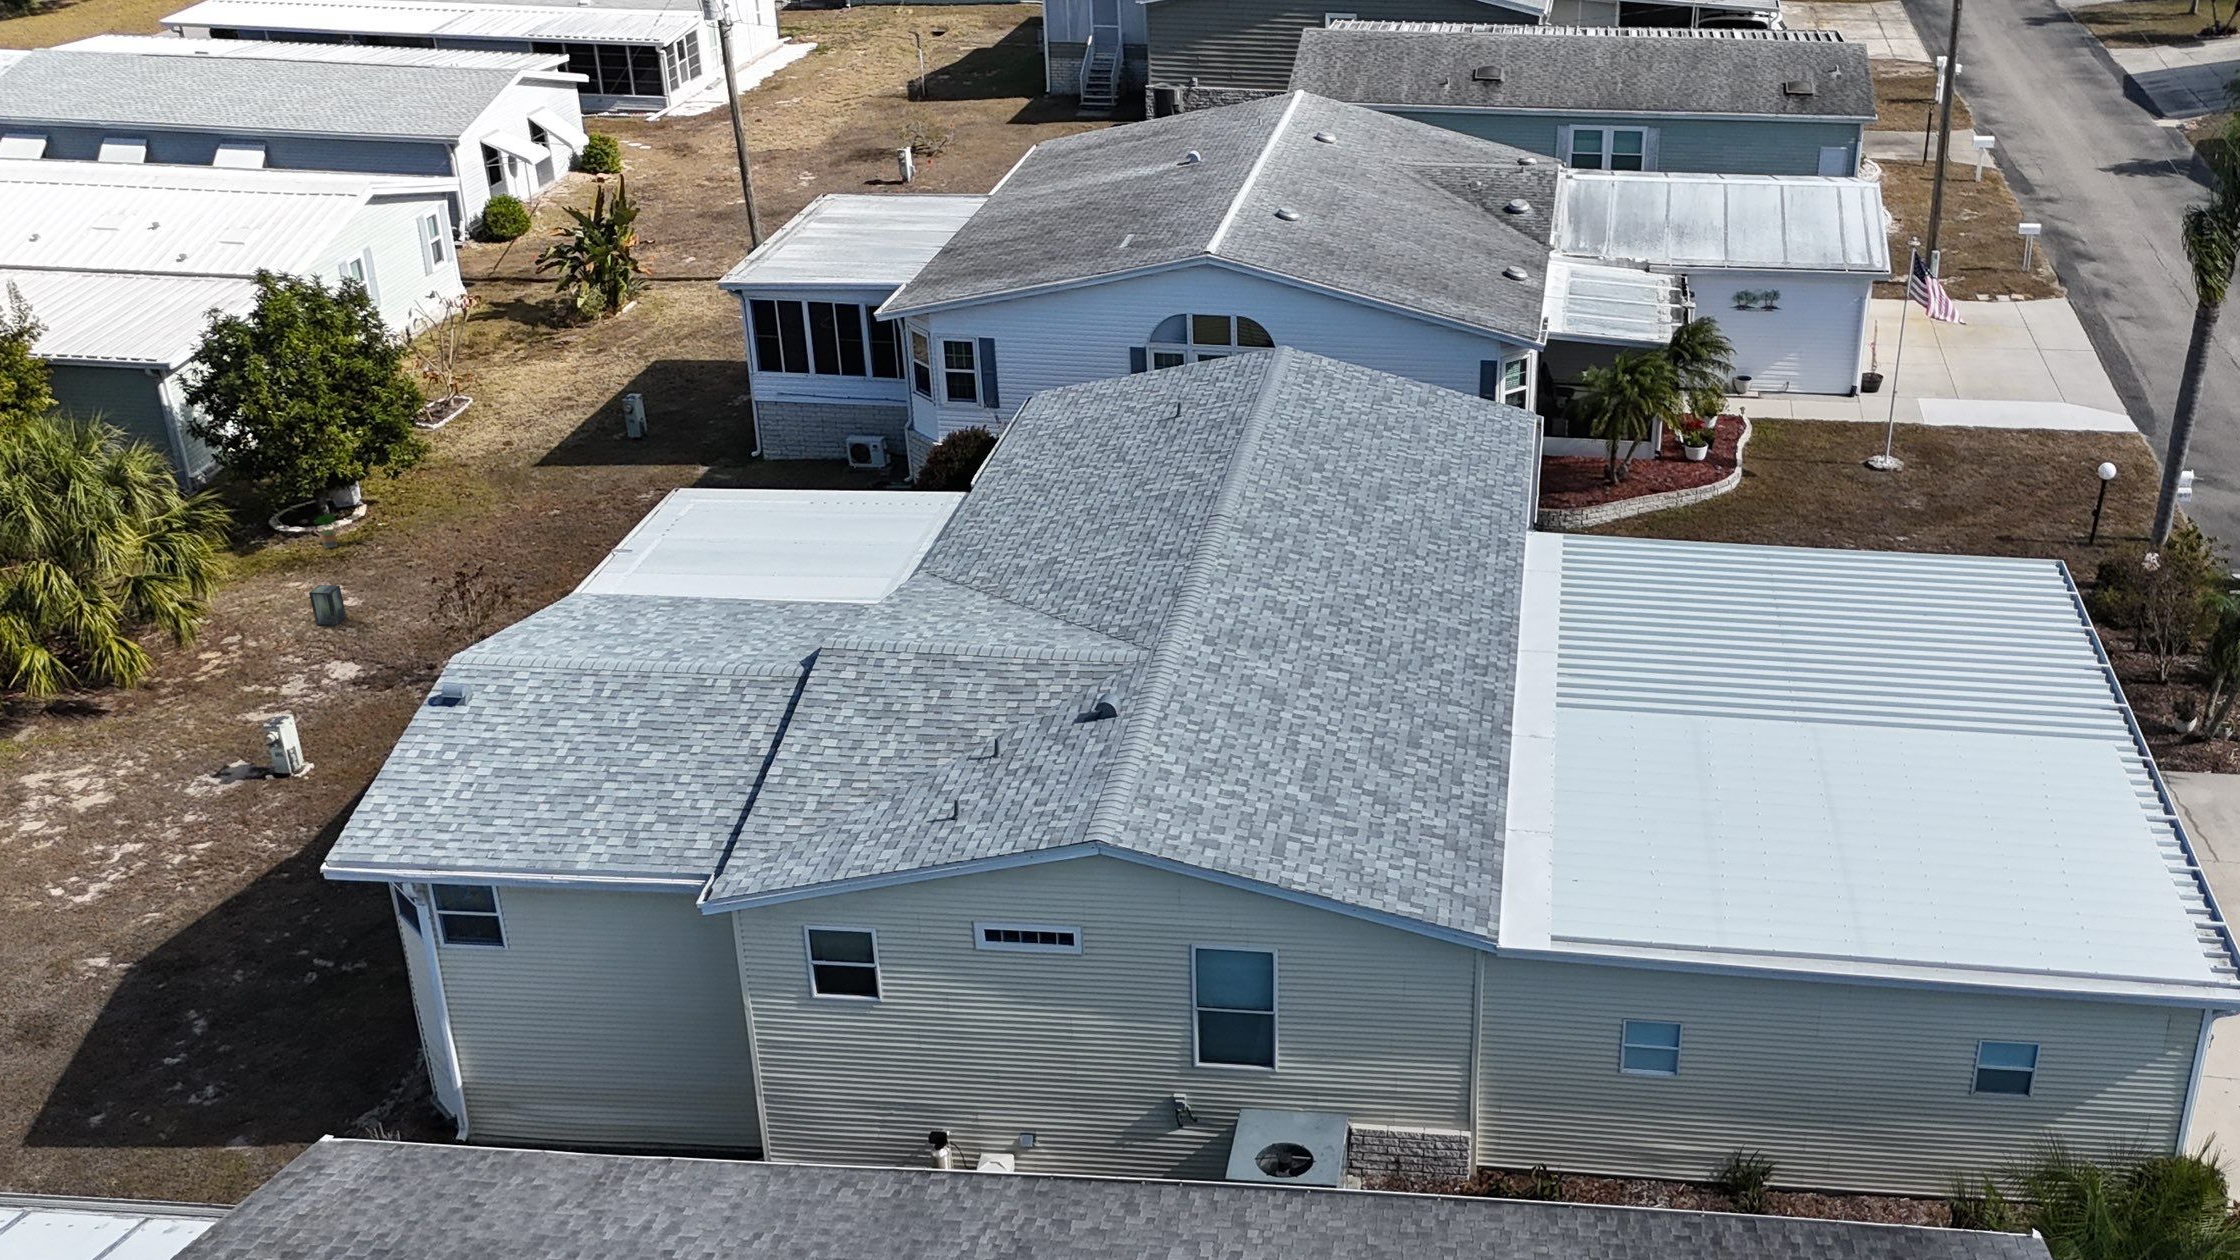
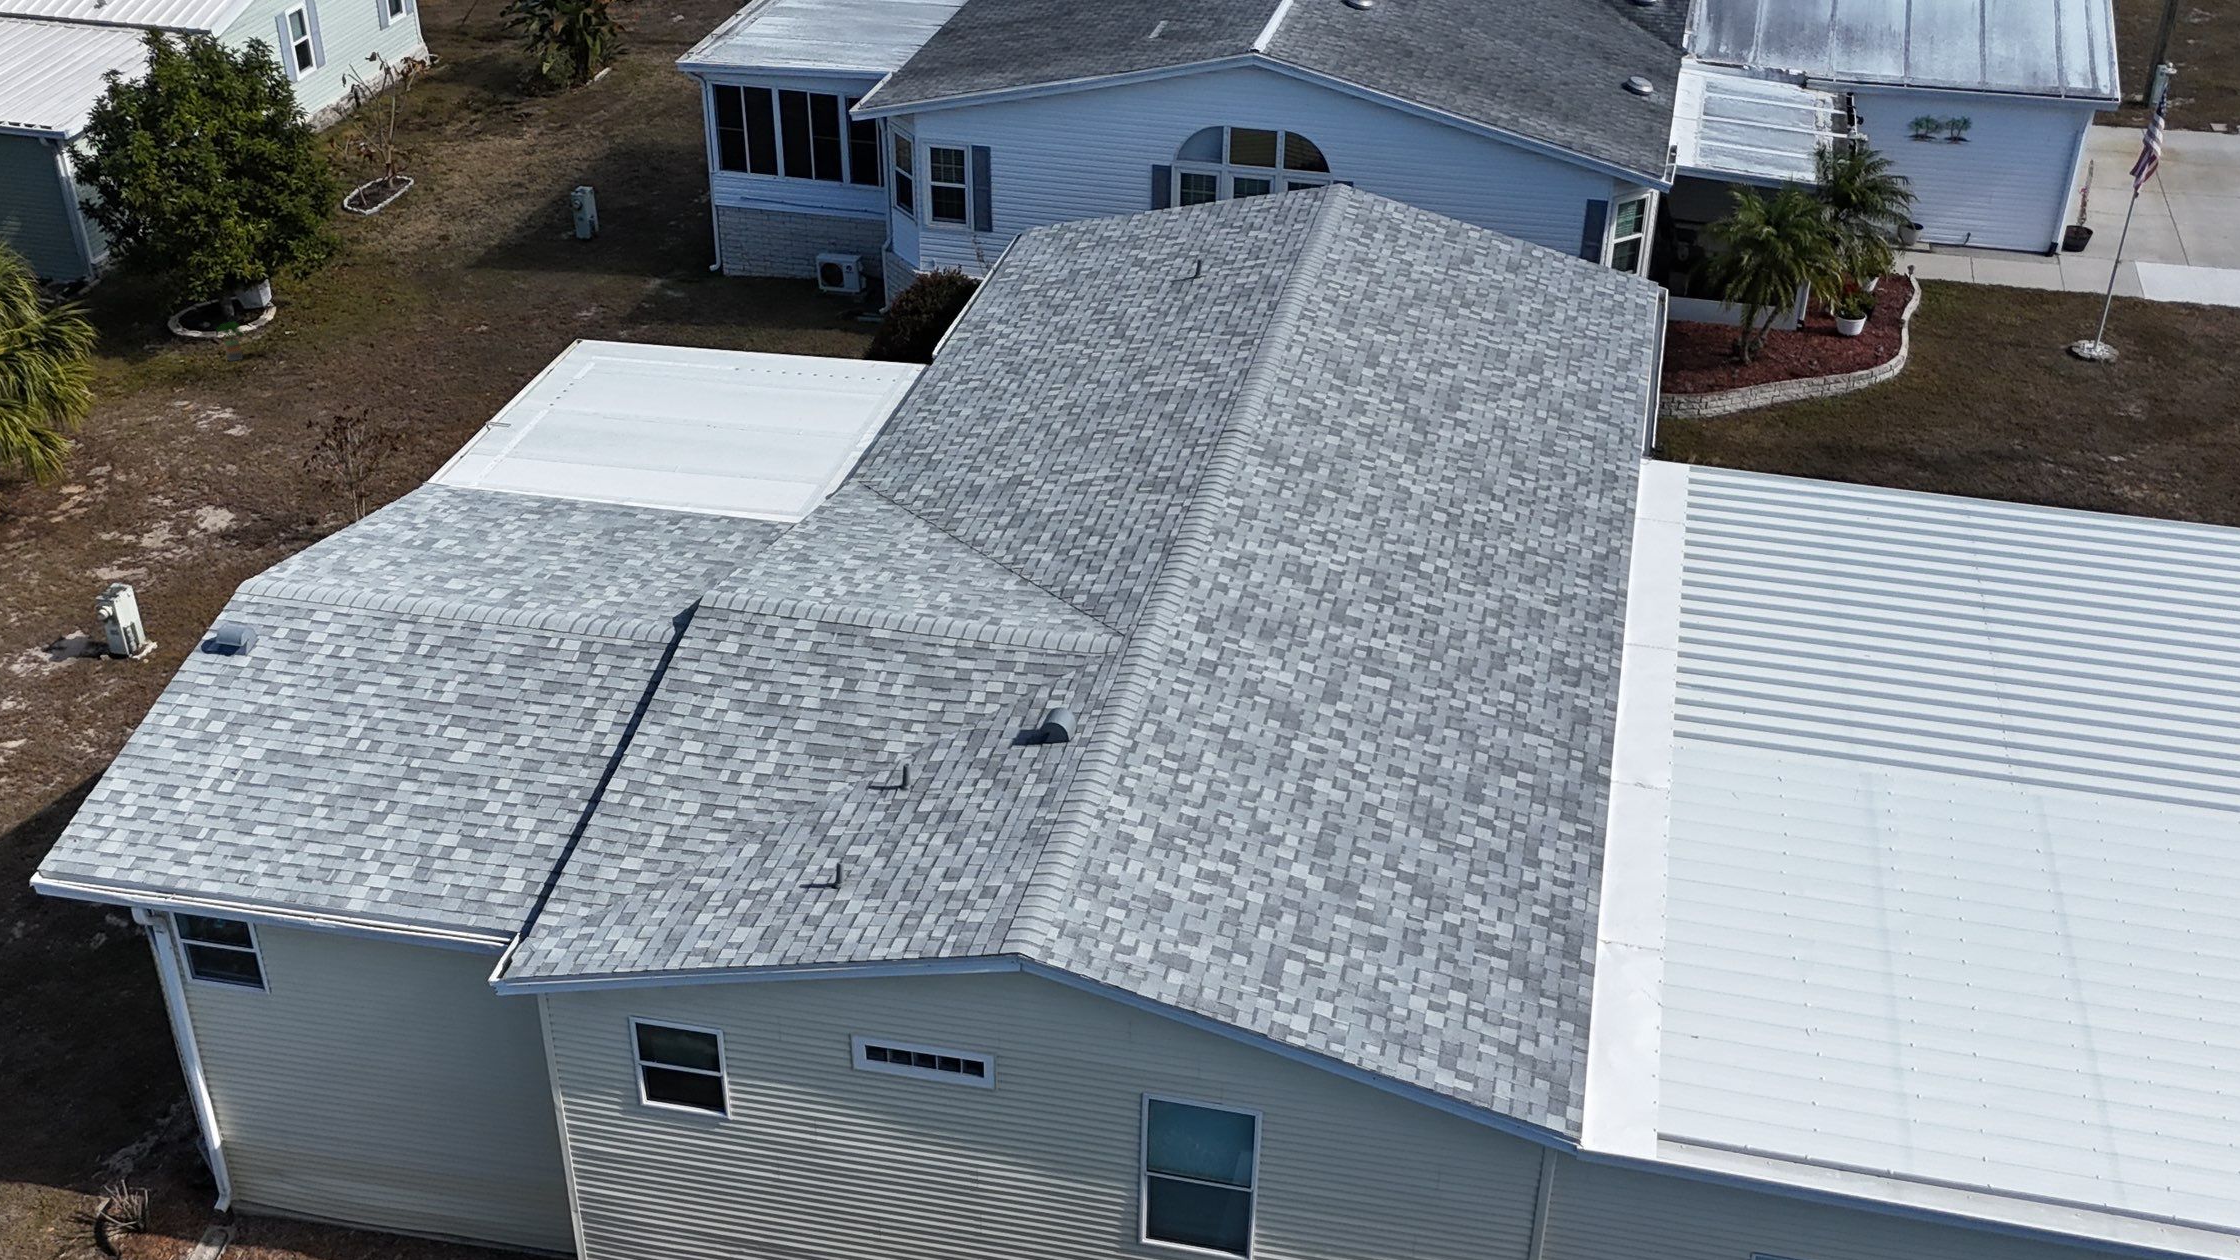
storage box: present [309,585,346,626] -> none [190,412,234,461]

